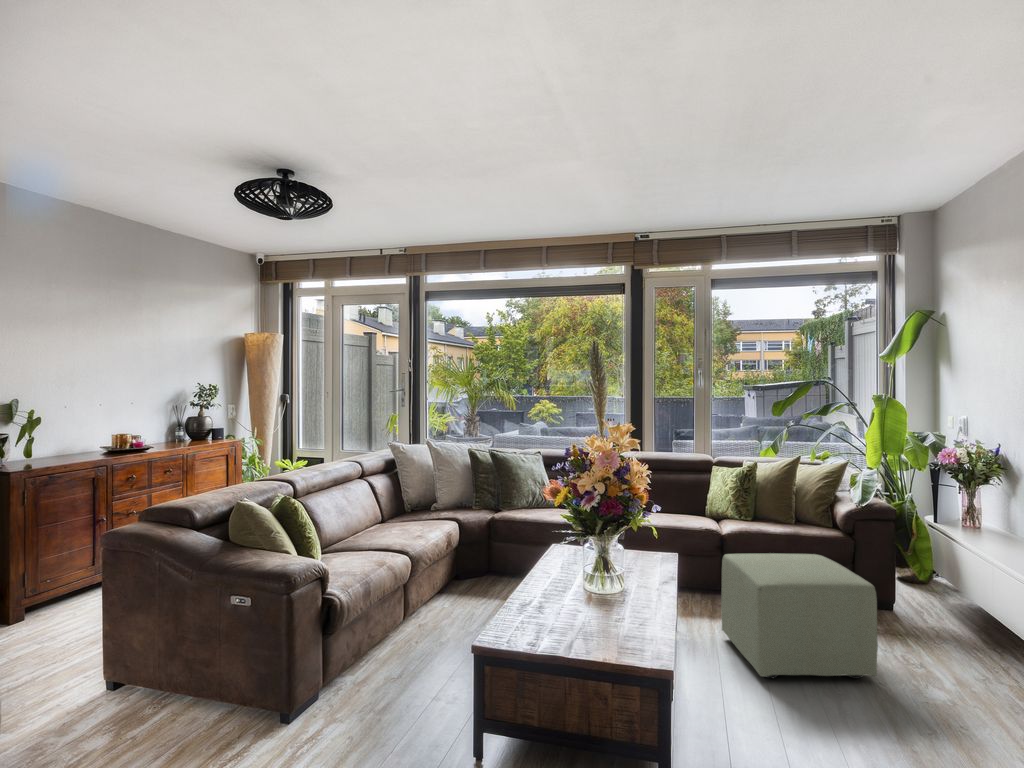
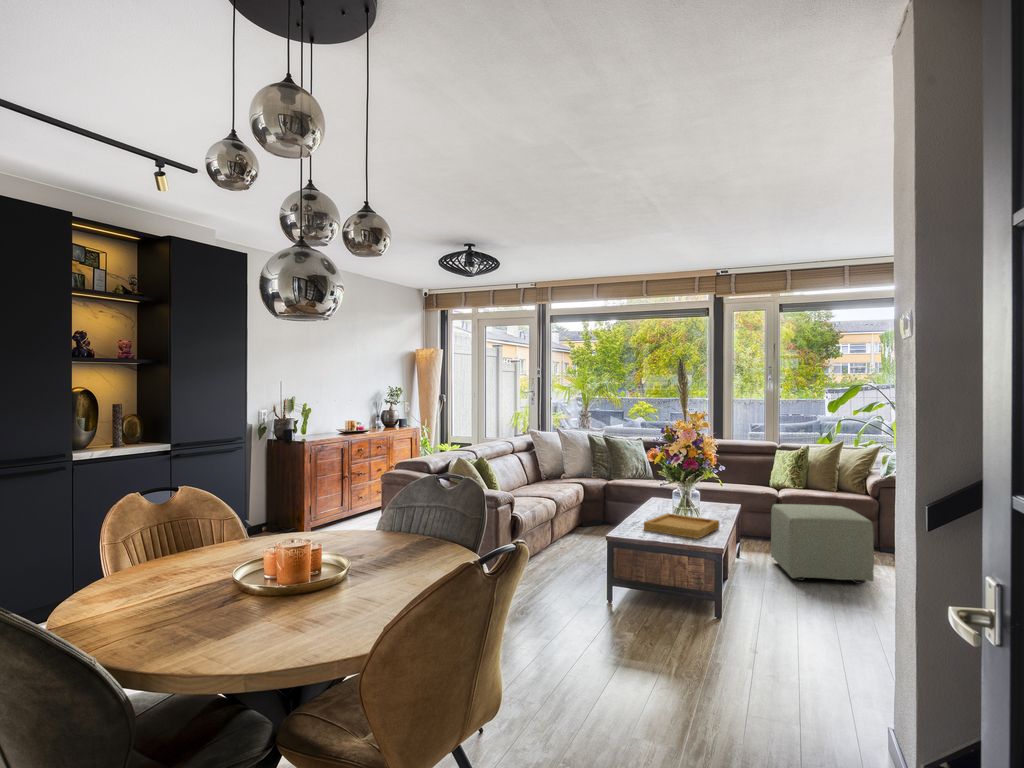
tray: none [537,584,657,644] -> present [644,513,719,539]

